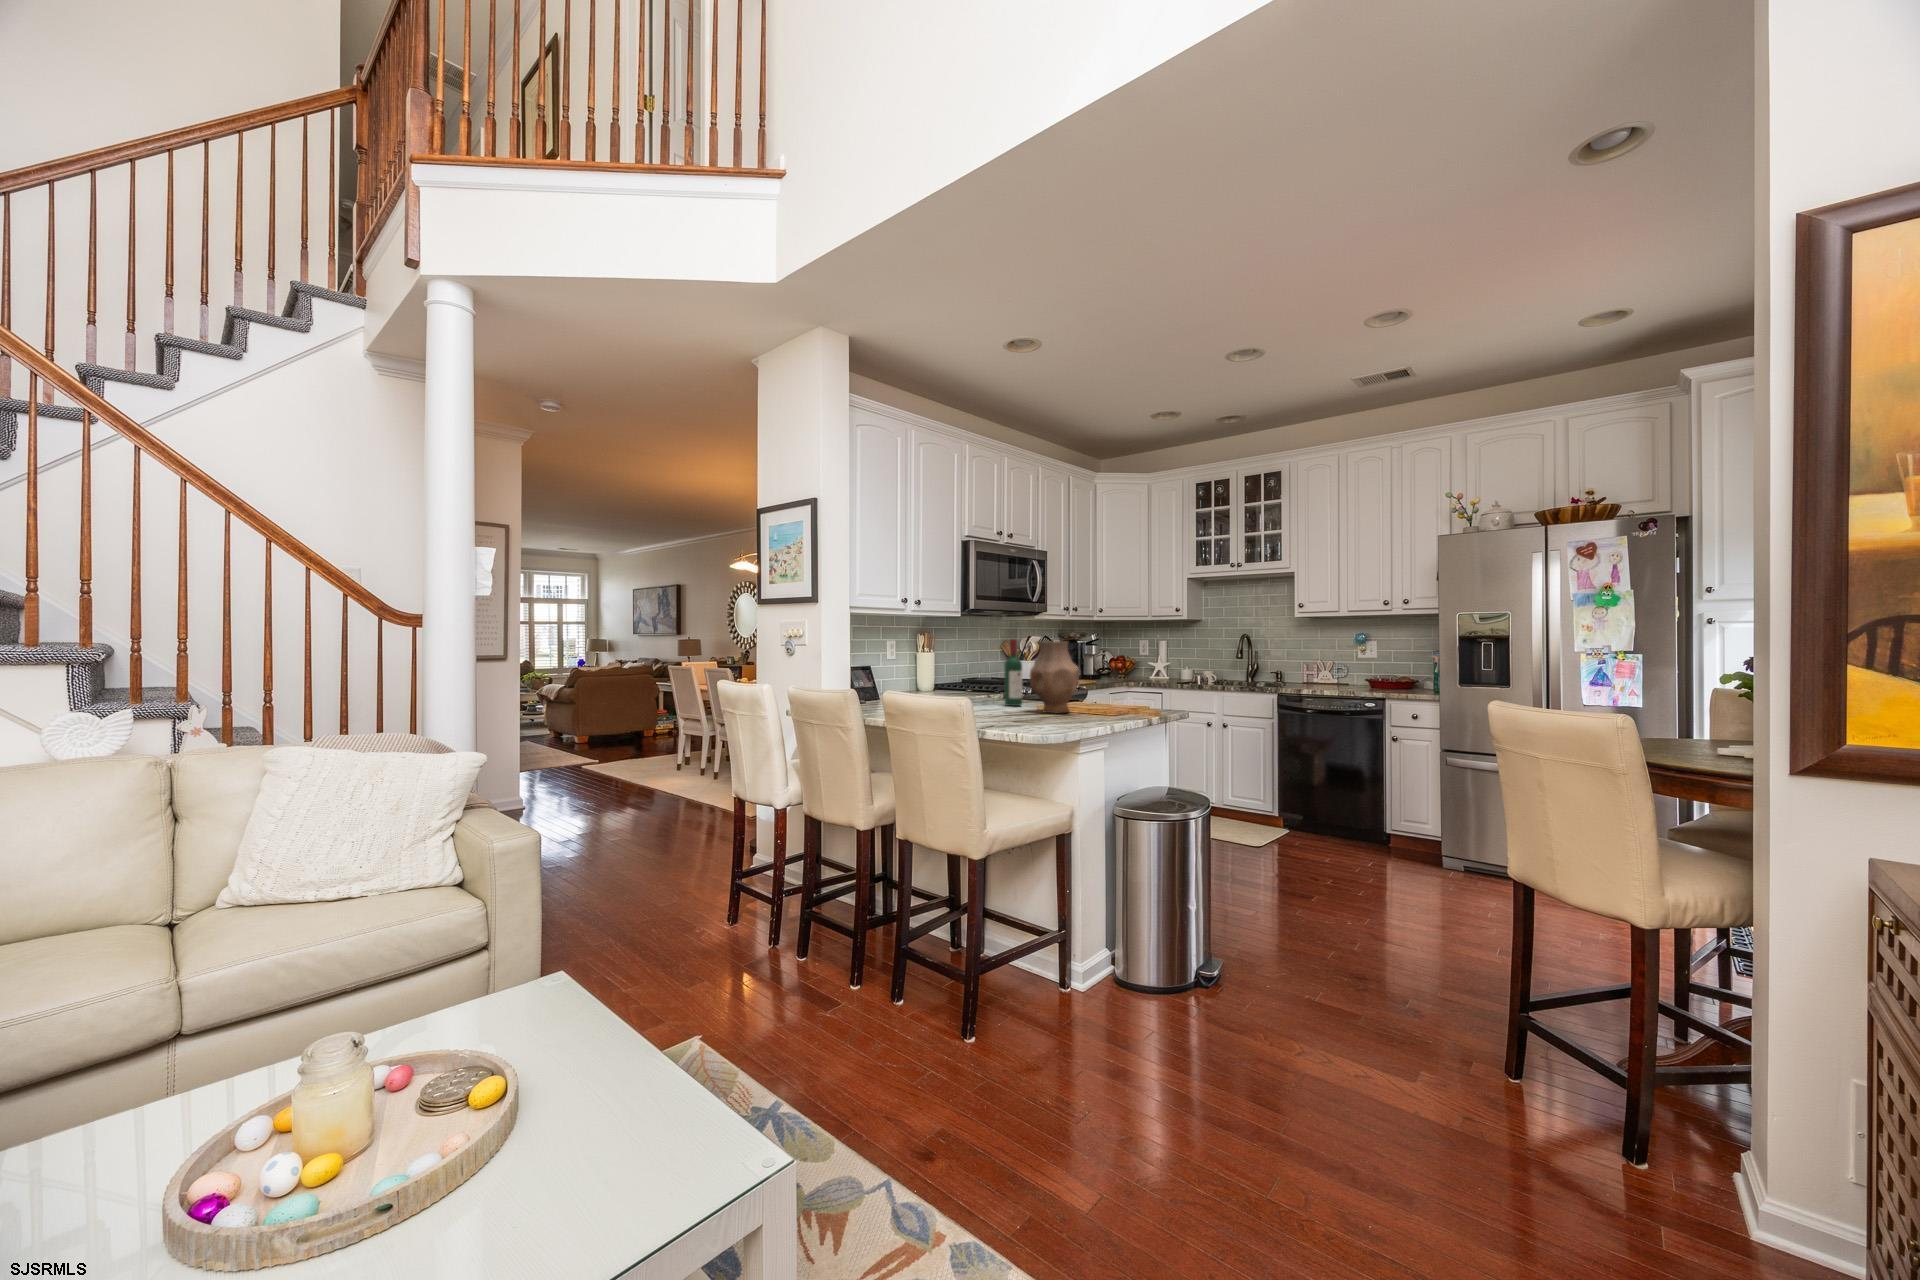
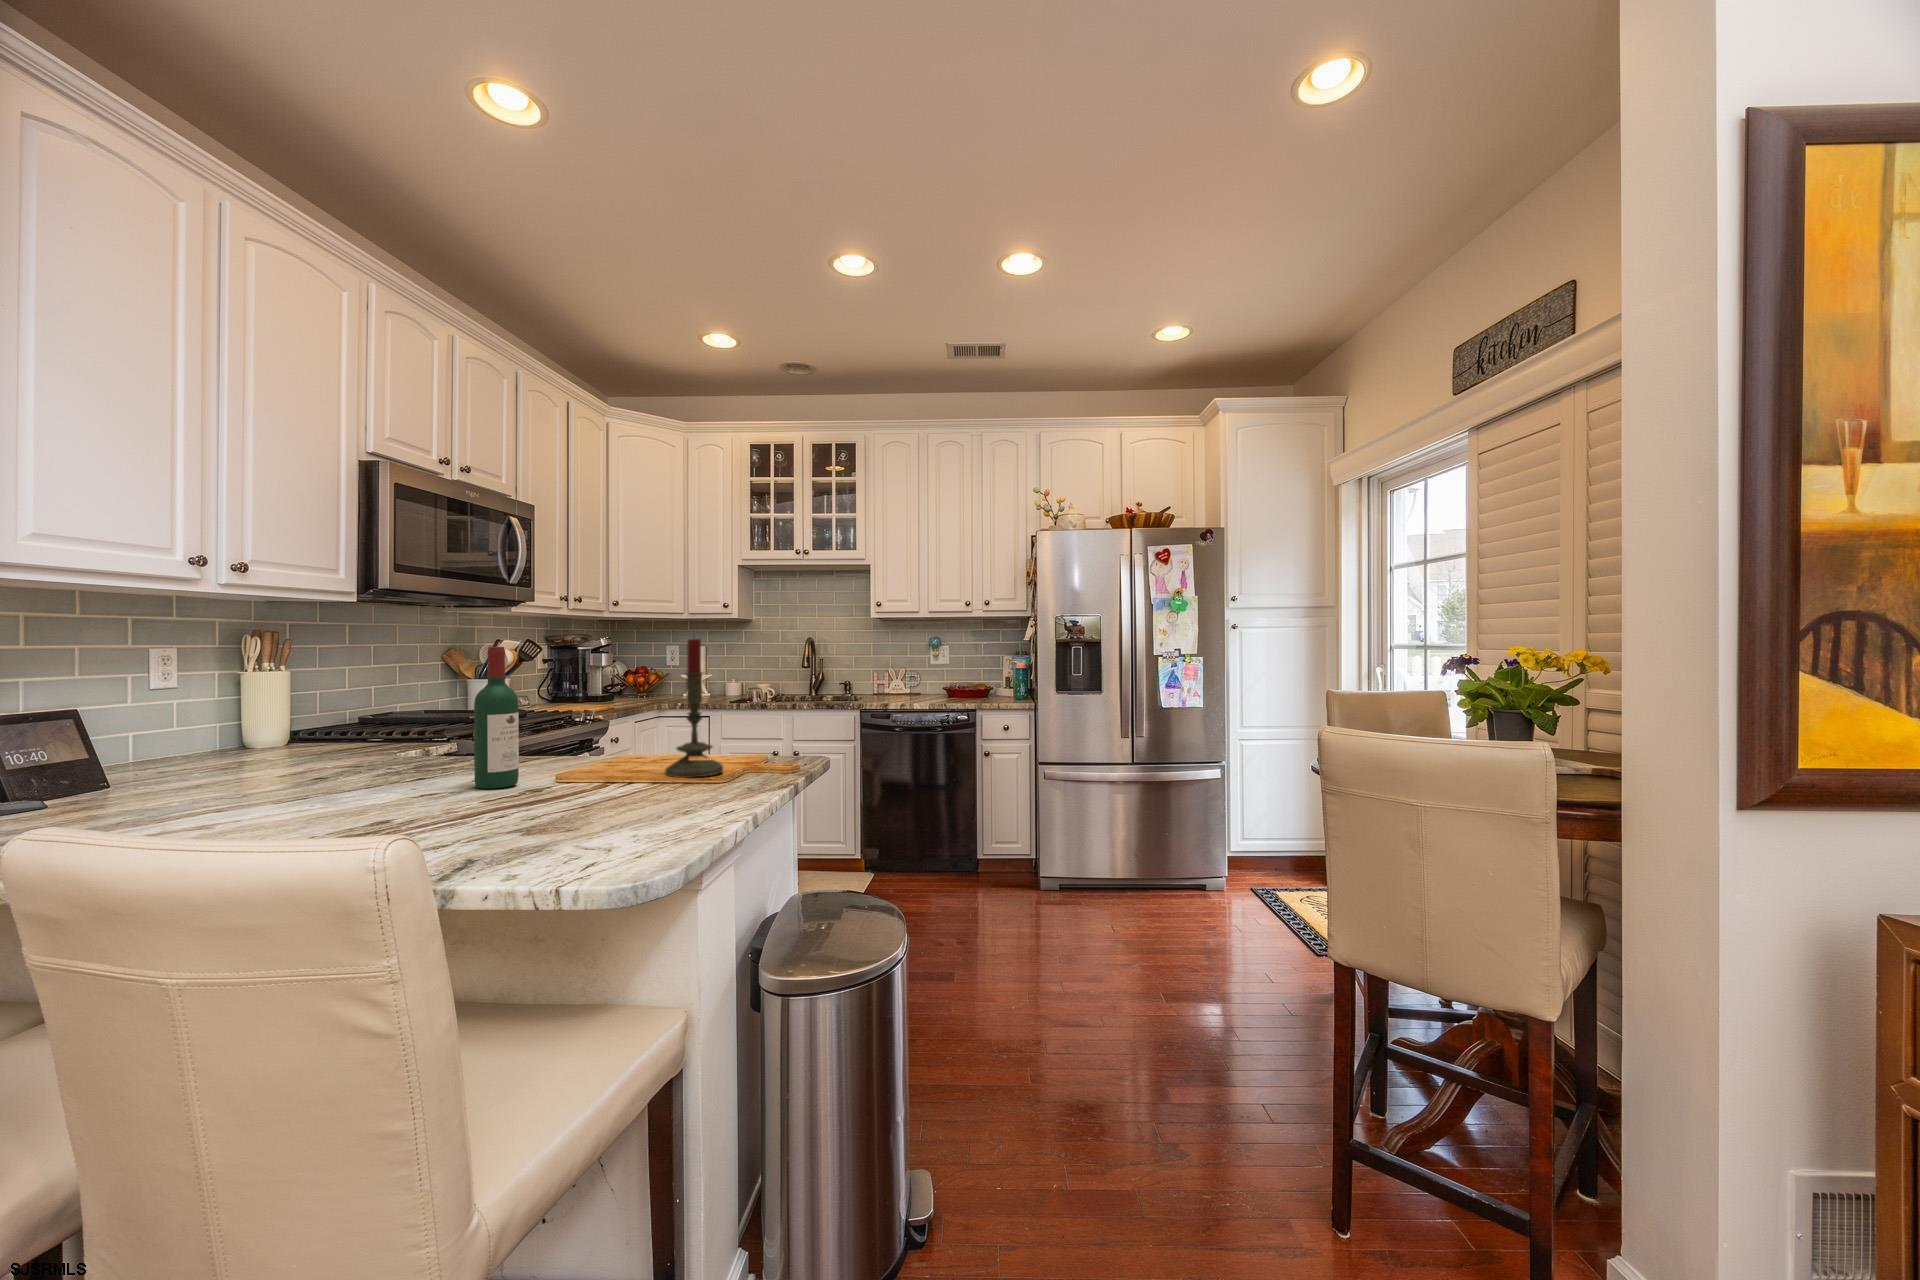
candle: none [1092,633,1123,712] -> present [665,639,723,778]
vase: present [1030,641,1080,714] -> none [546,651,659,803]

